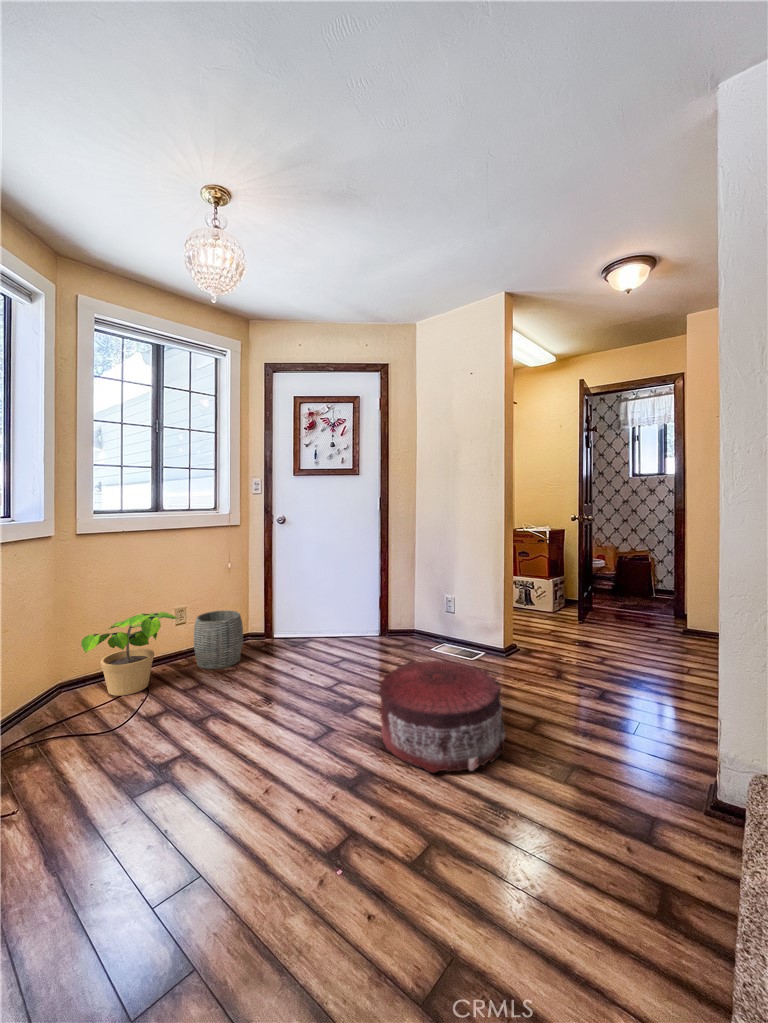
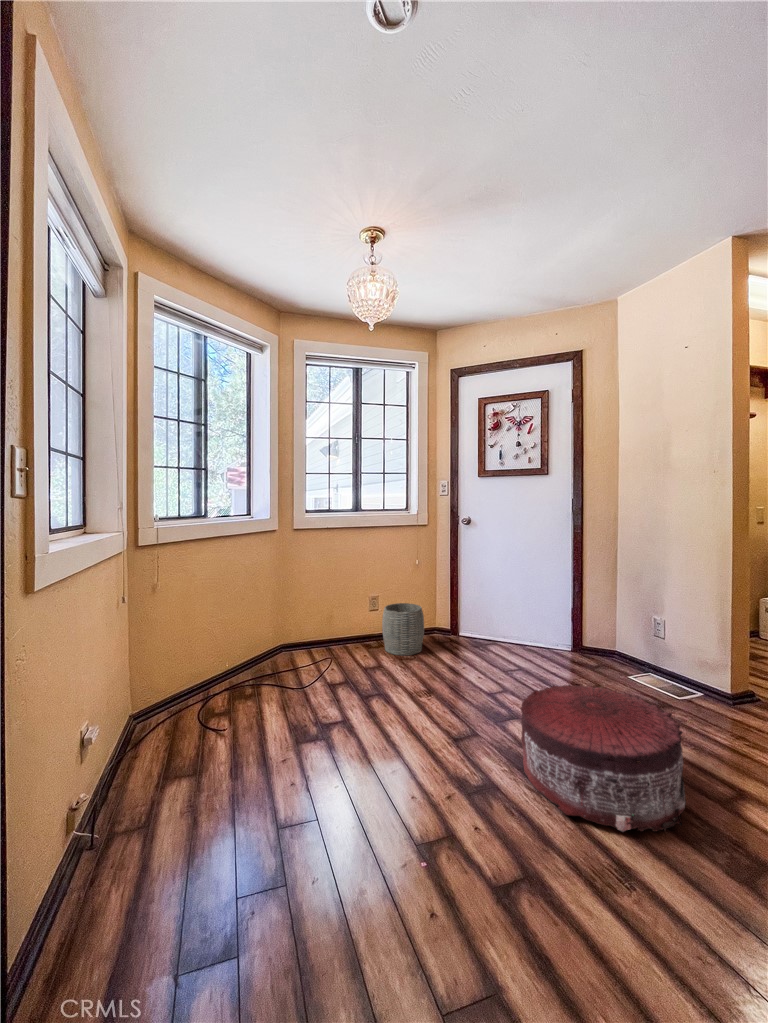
potted plant: present [81,612,177,696] -> none [295,597,359,662]

